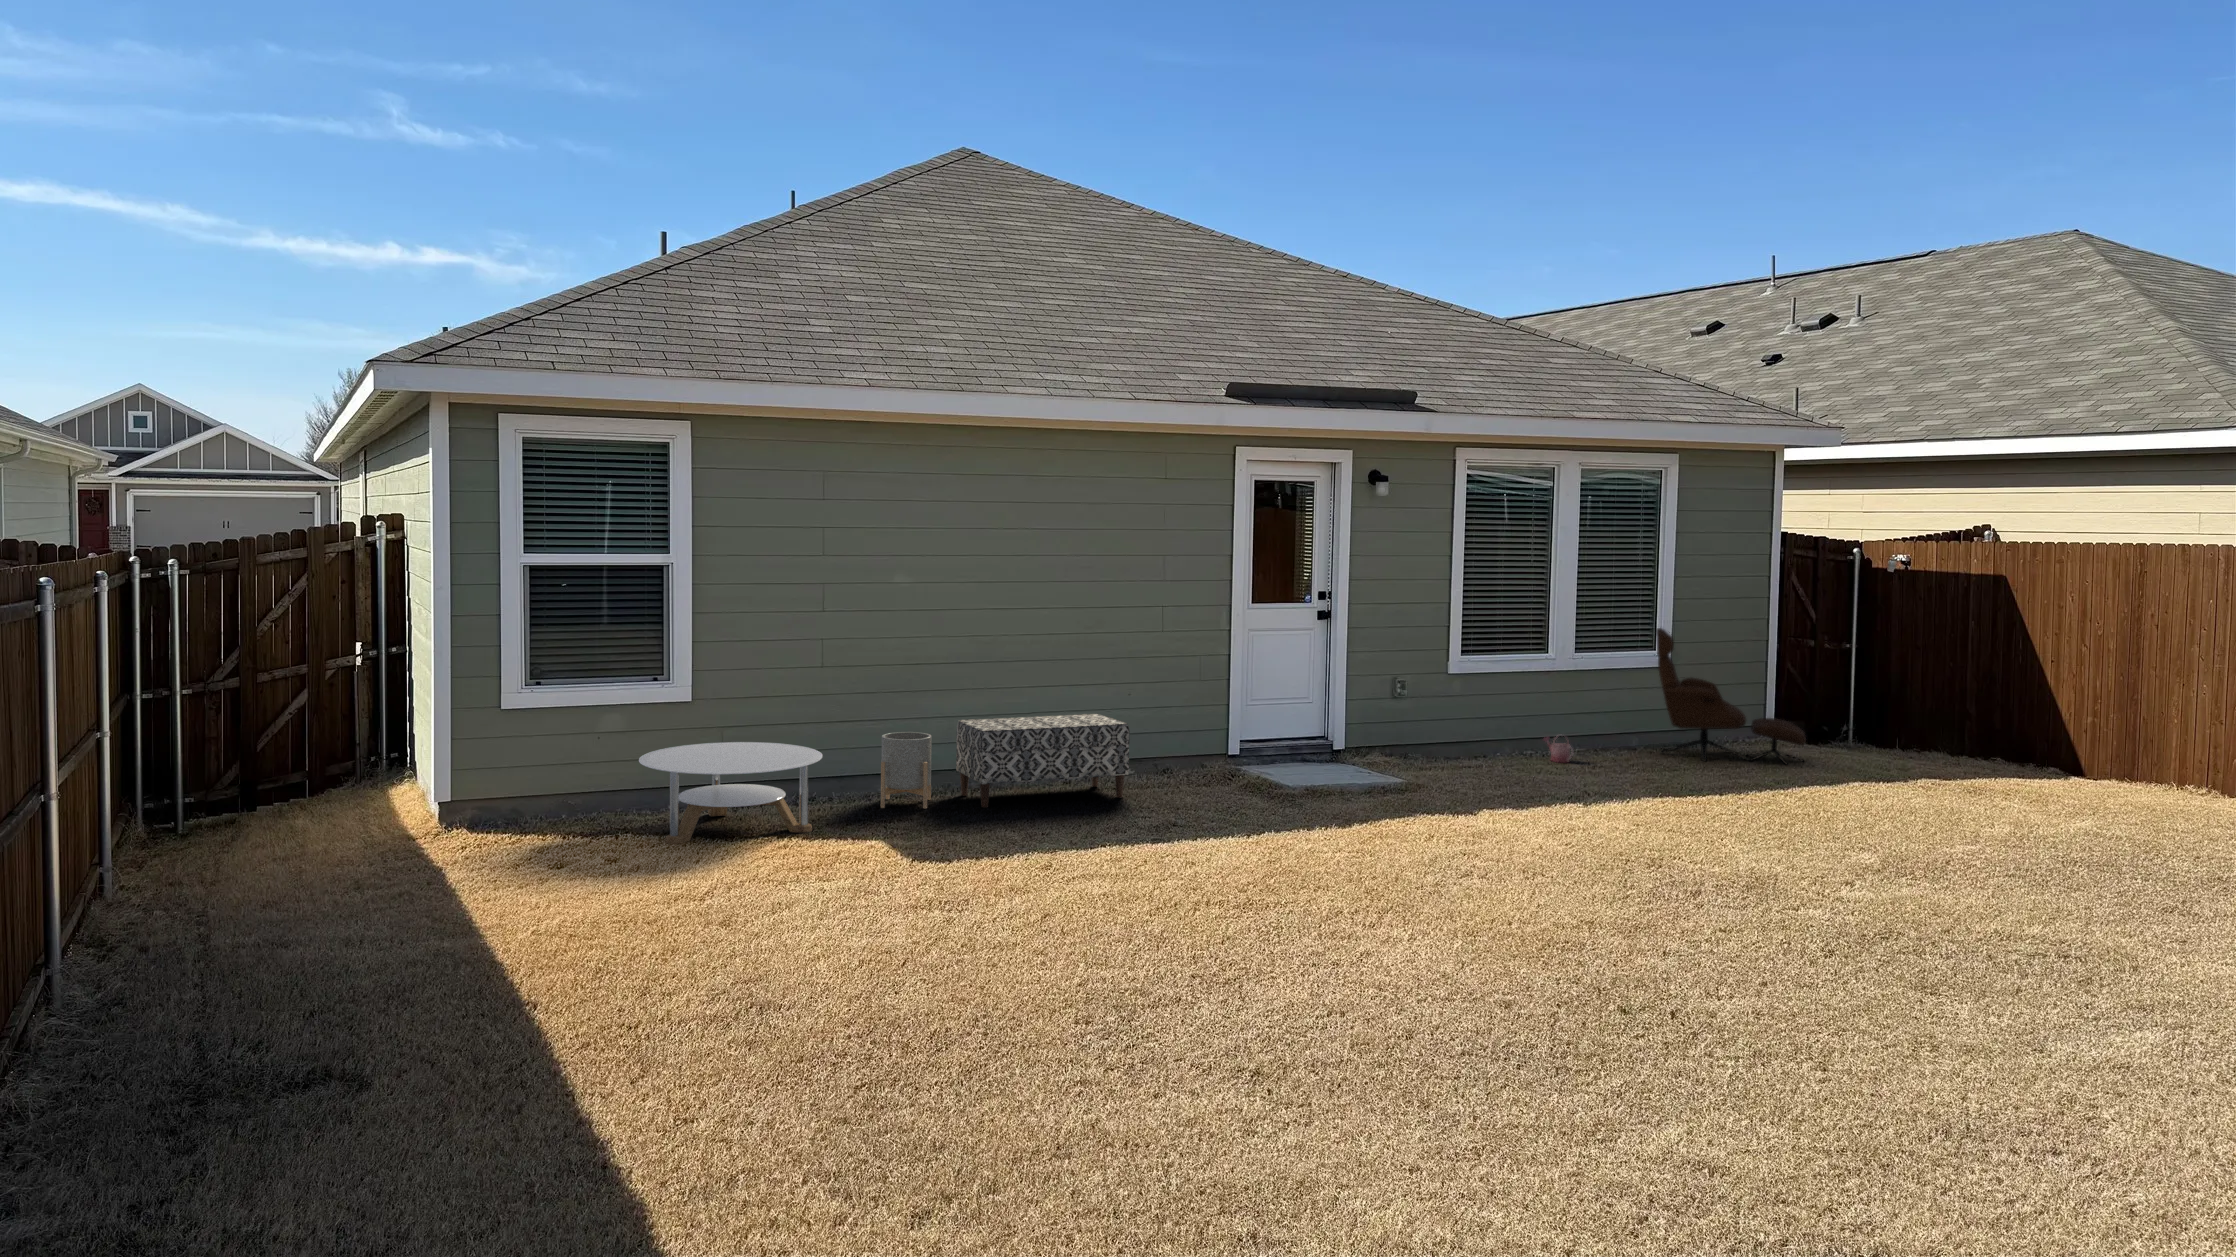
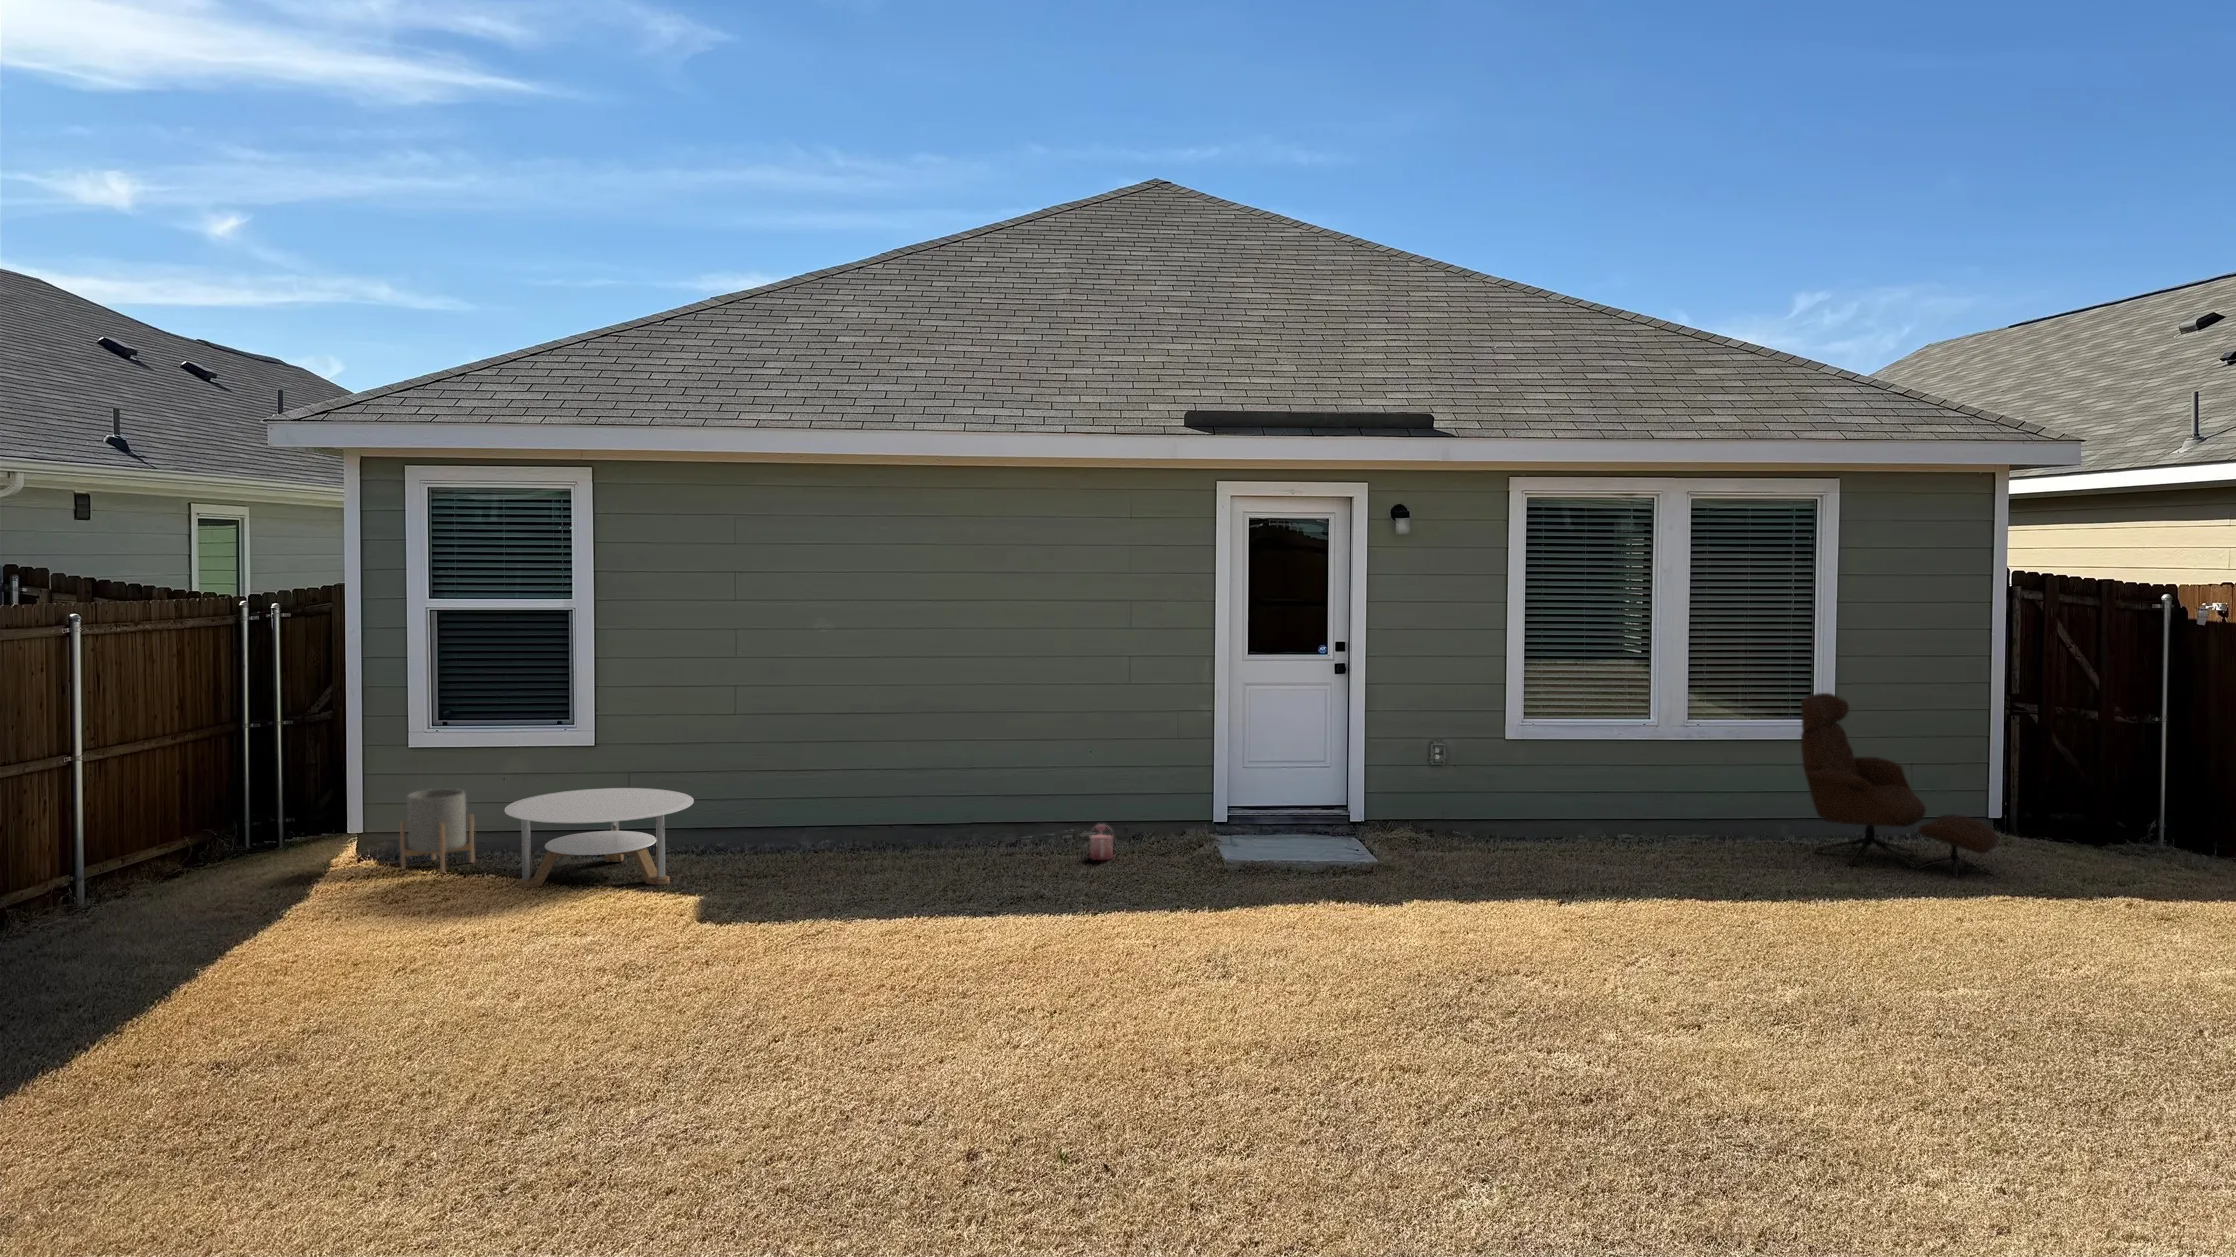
bench: present [956,714,1130,807] -> none [874,773,1050,870]
planter: present [881,732,931,809] -> present [400,789,474,873]
watering can: present [1543,737,1572,763] -> present [1090,824,1114,860]

